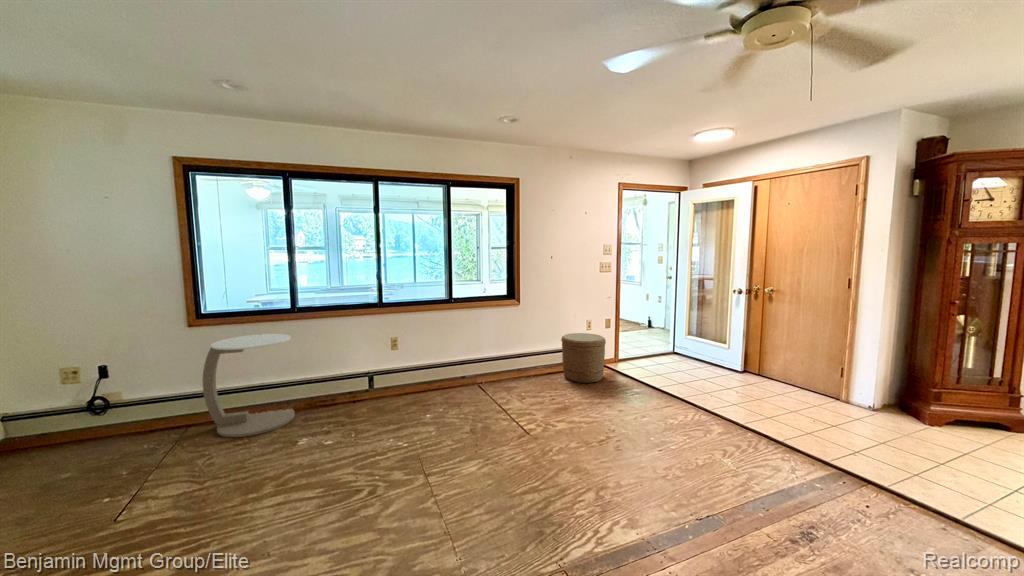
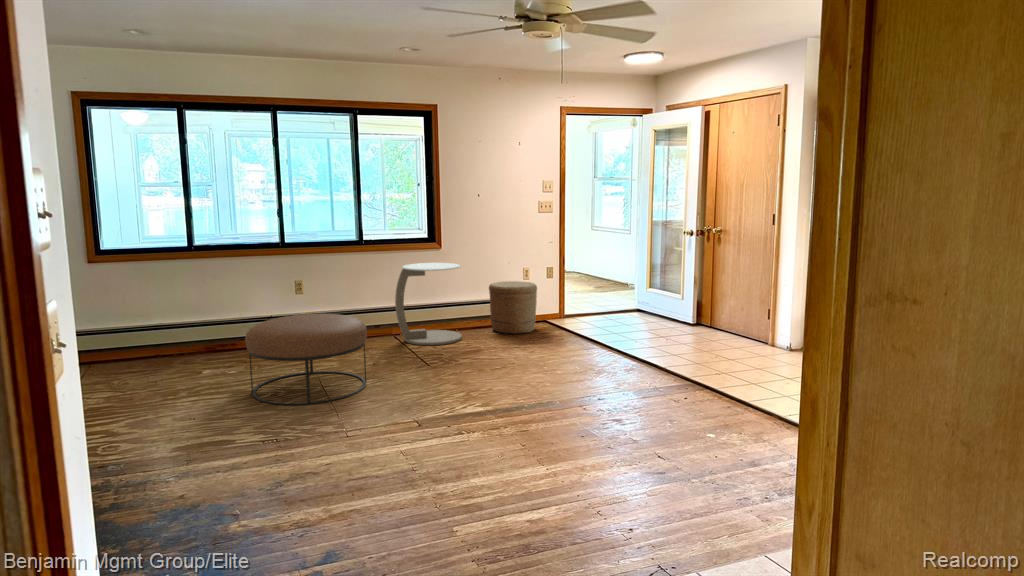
side table: present [203,334,295,437] -> present [395,263,462,345]
ottoman: none [328,383,468,517] -> present [245,314,367,405]

